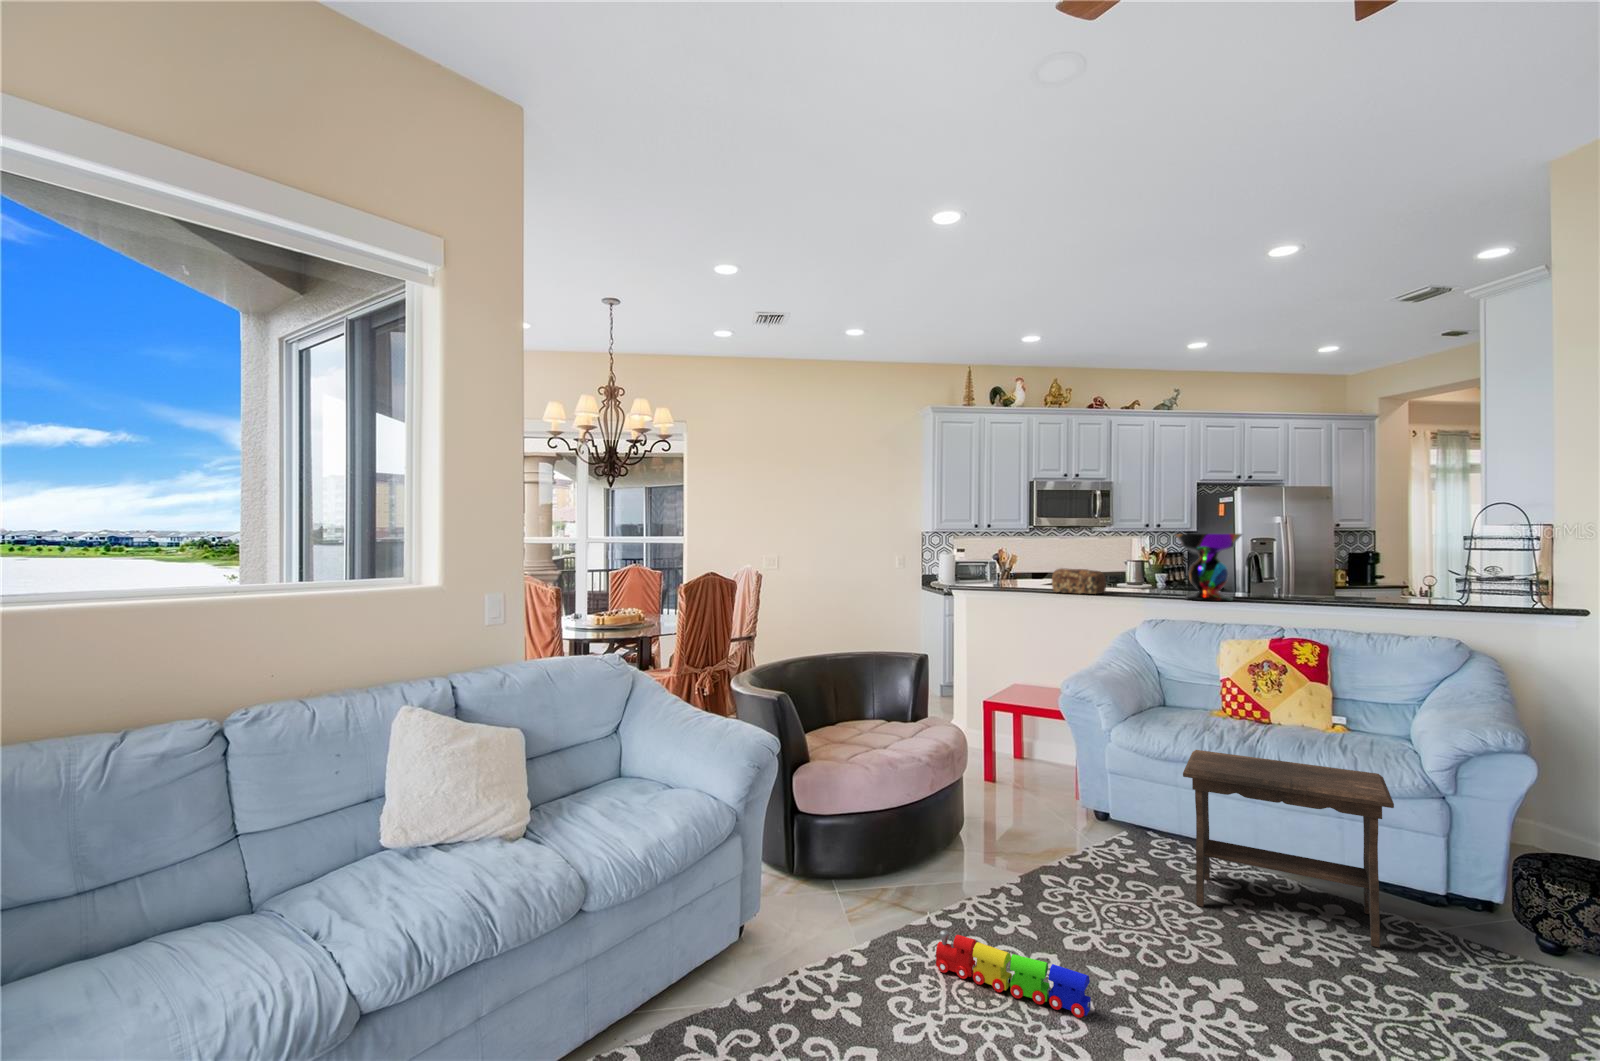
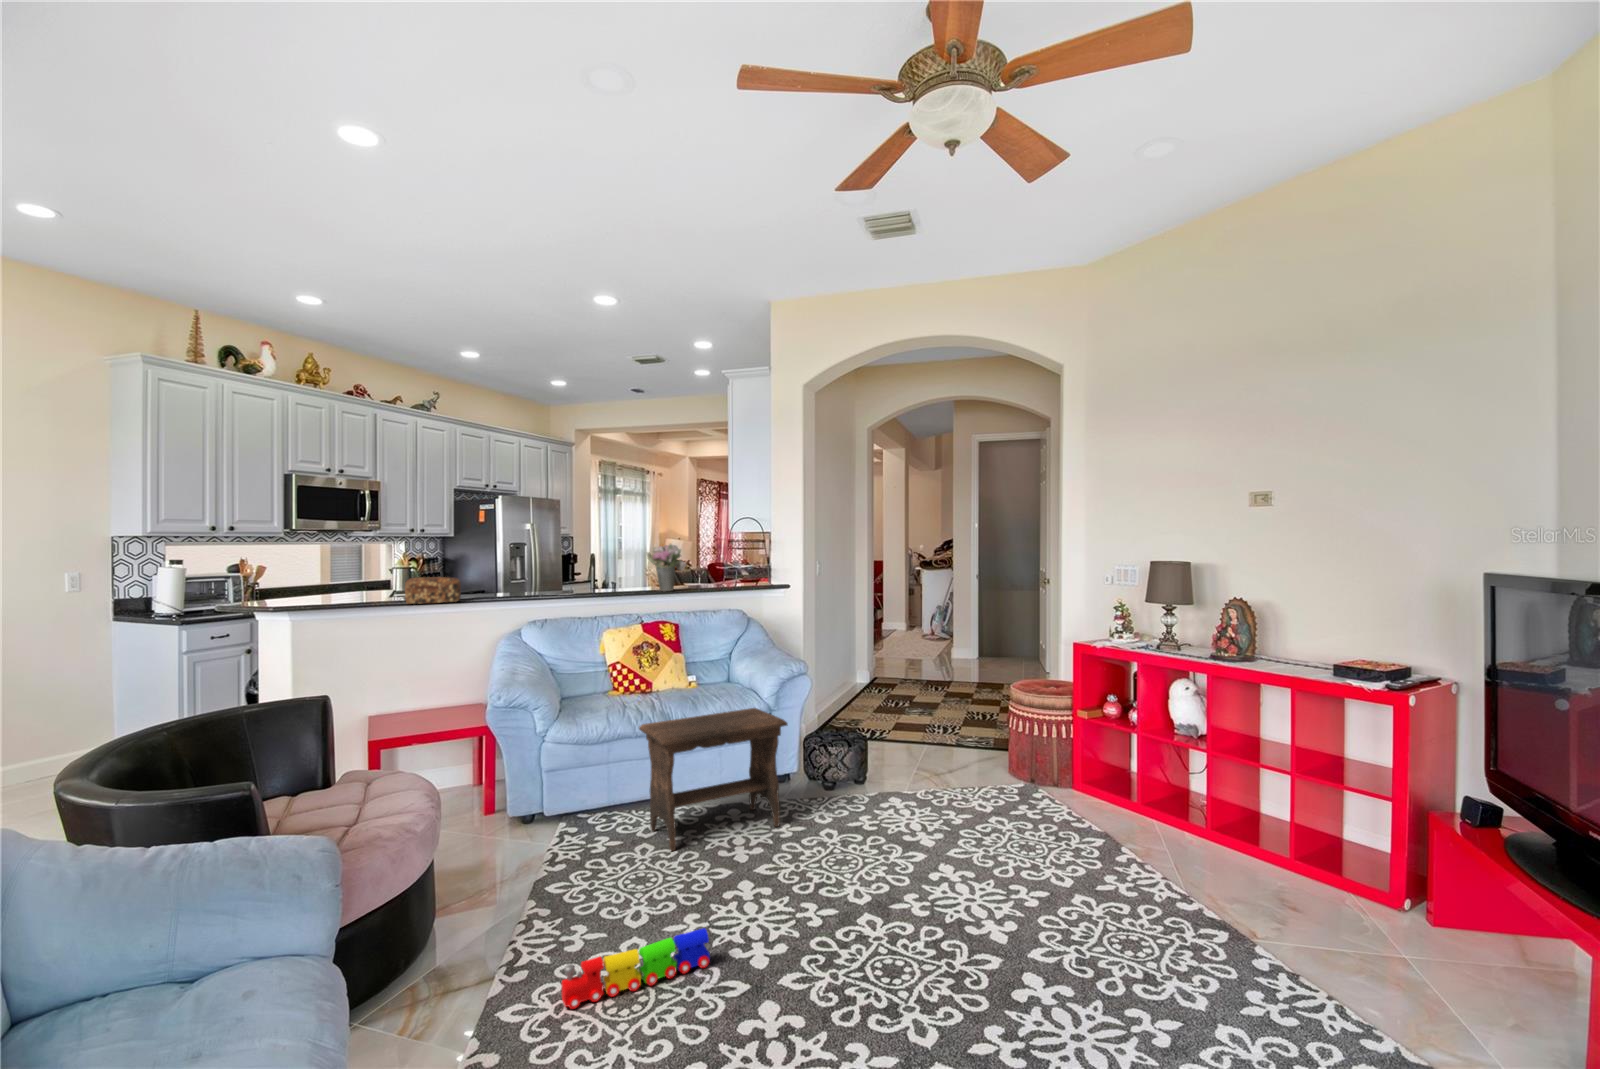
decorative bowl: present [1175,534,1242,601] -> none [538,537,596,599]
flower bouquet: none [1318,543,1383,605] -> present [647,544,686,591]

